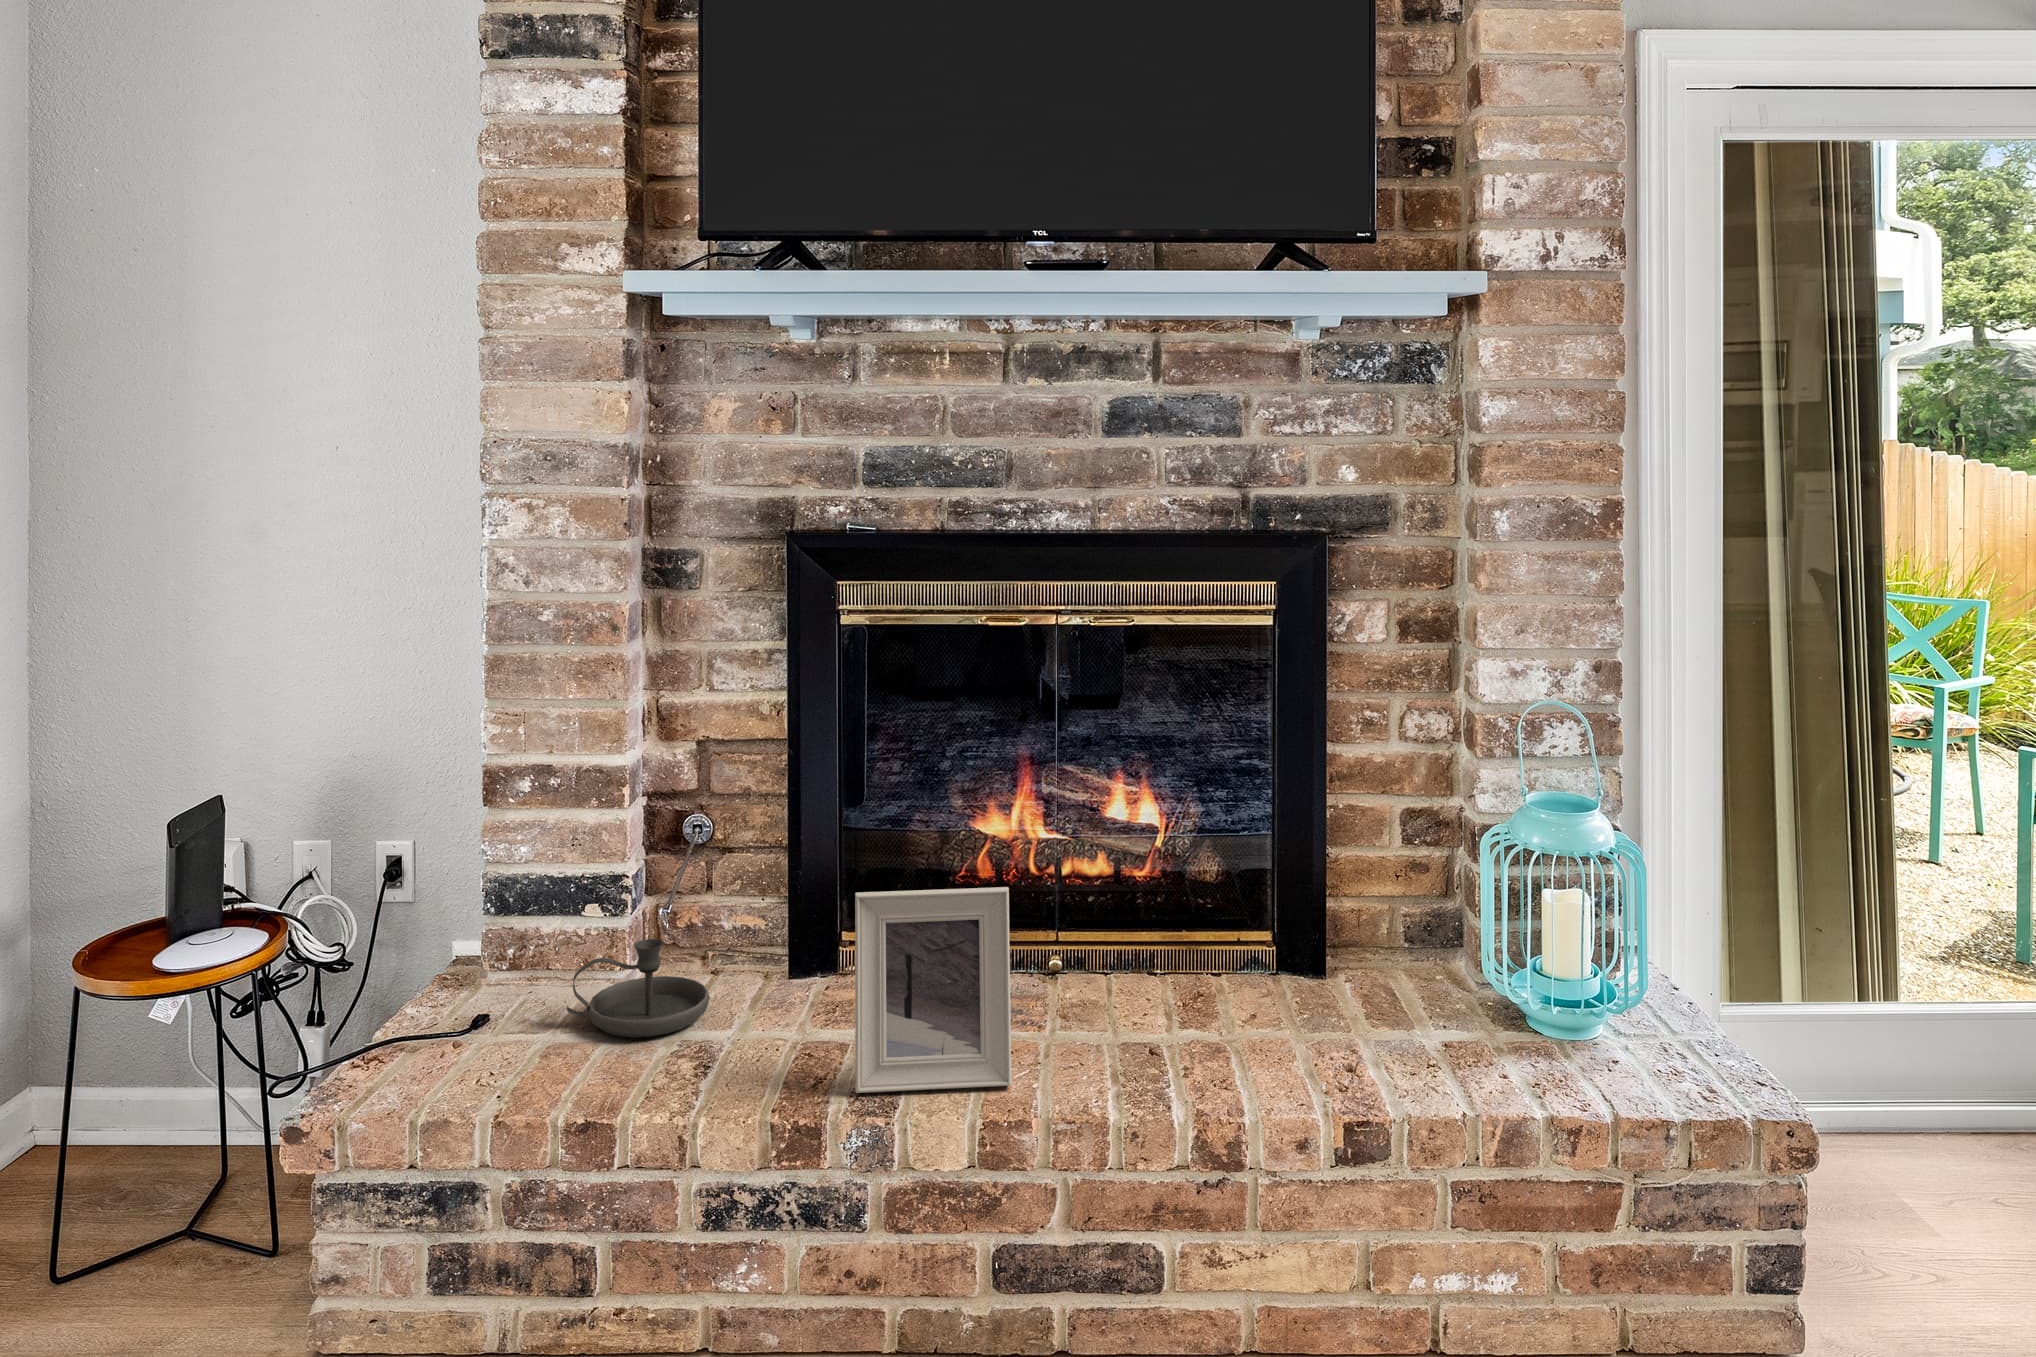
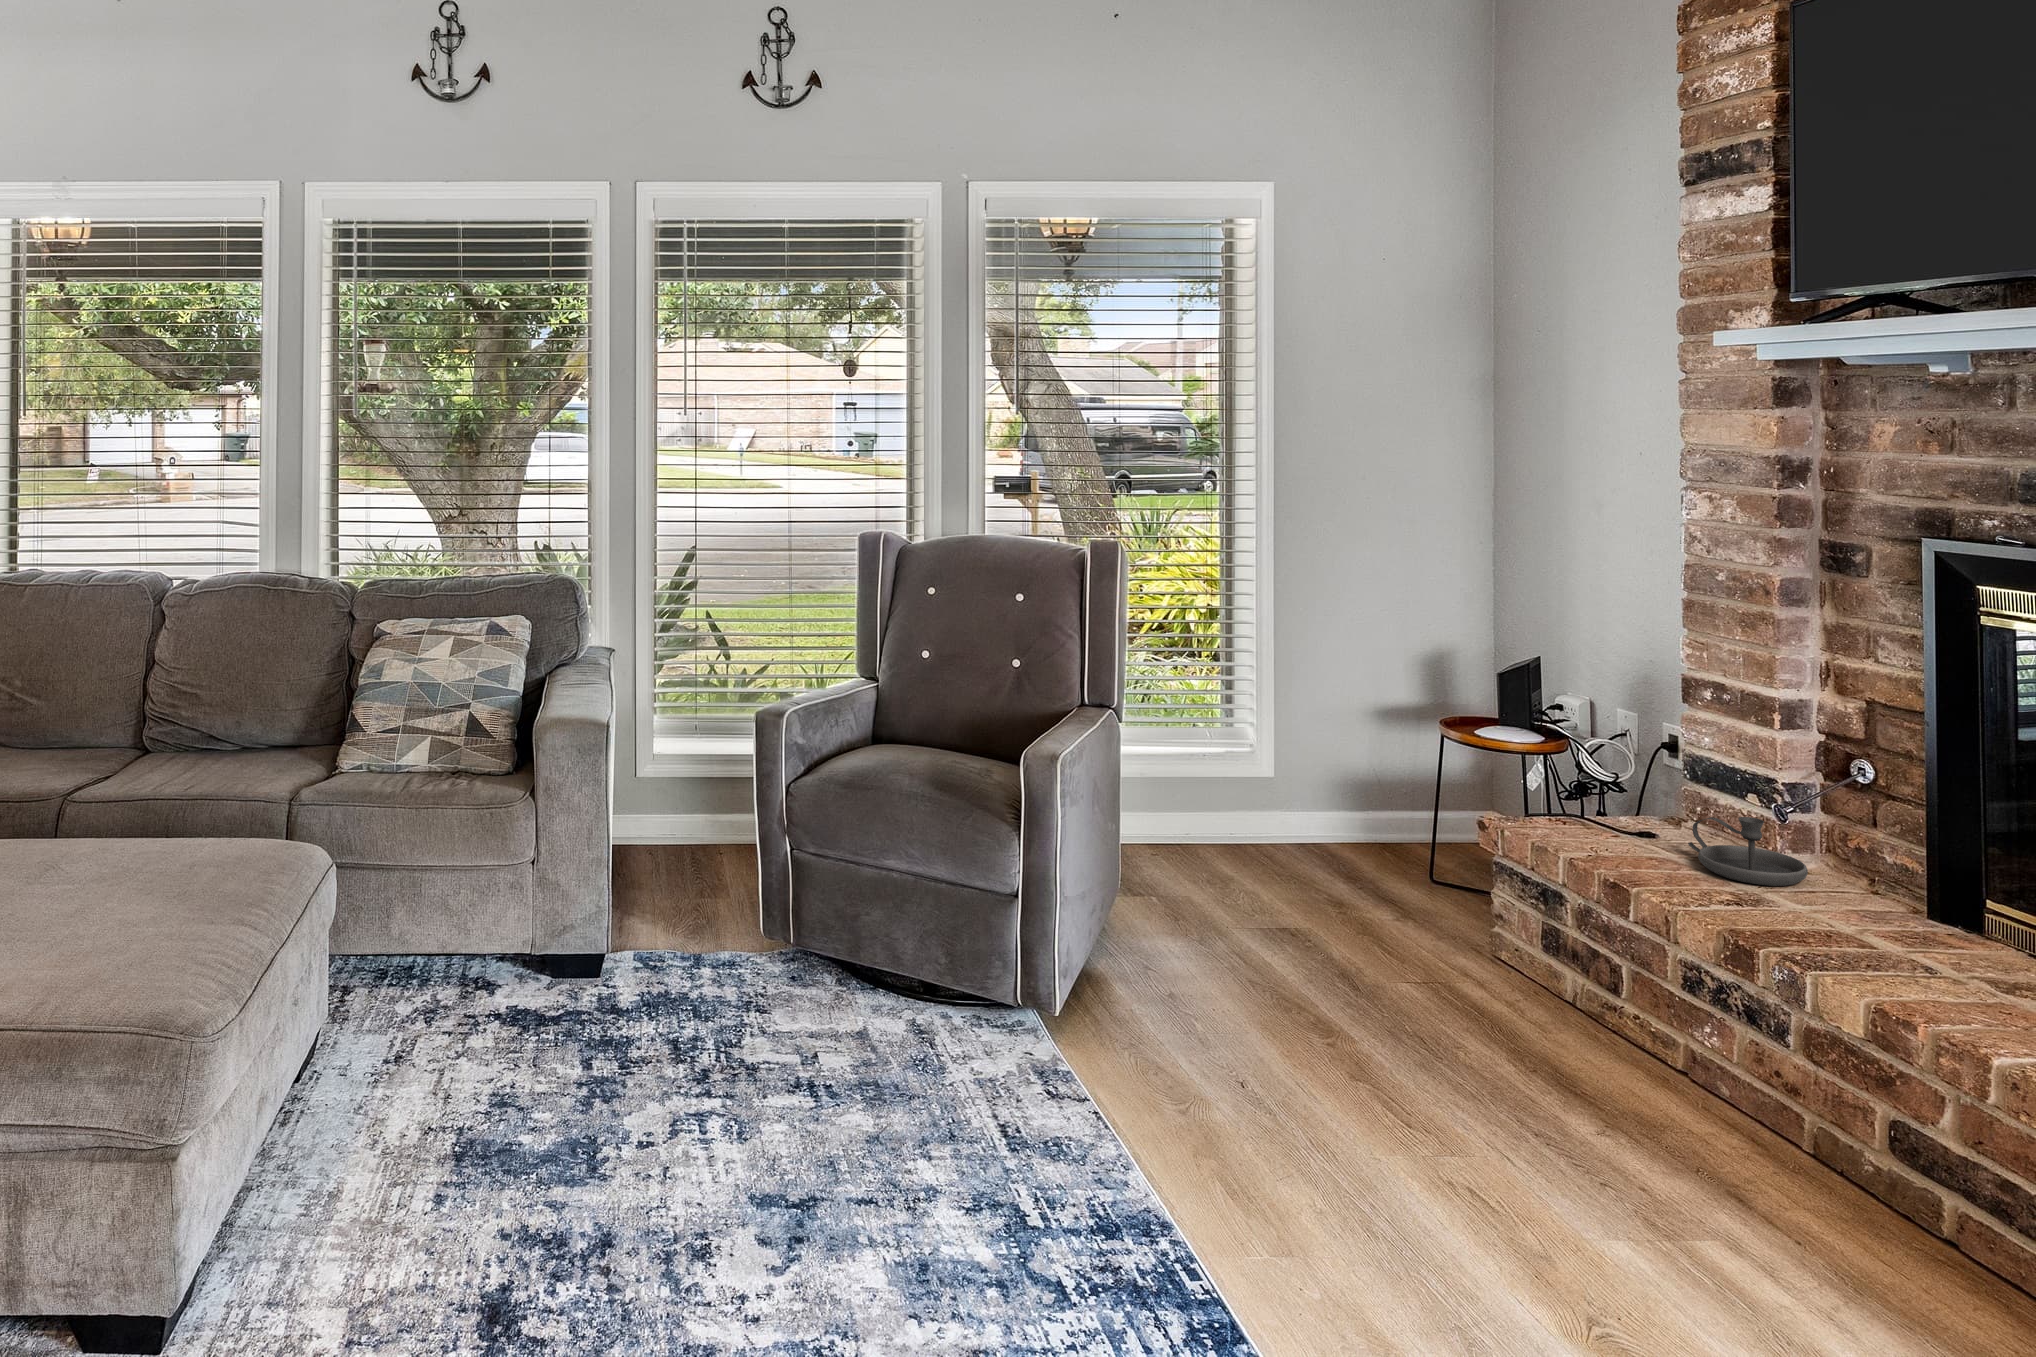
picture frame: present [855,887,1011,1093] -> none [1803,808,1956,1000]

